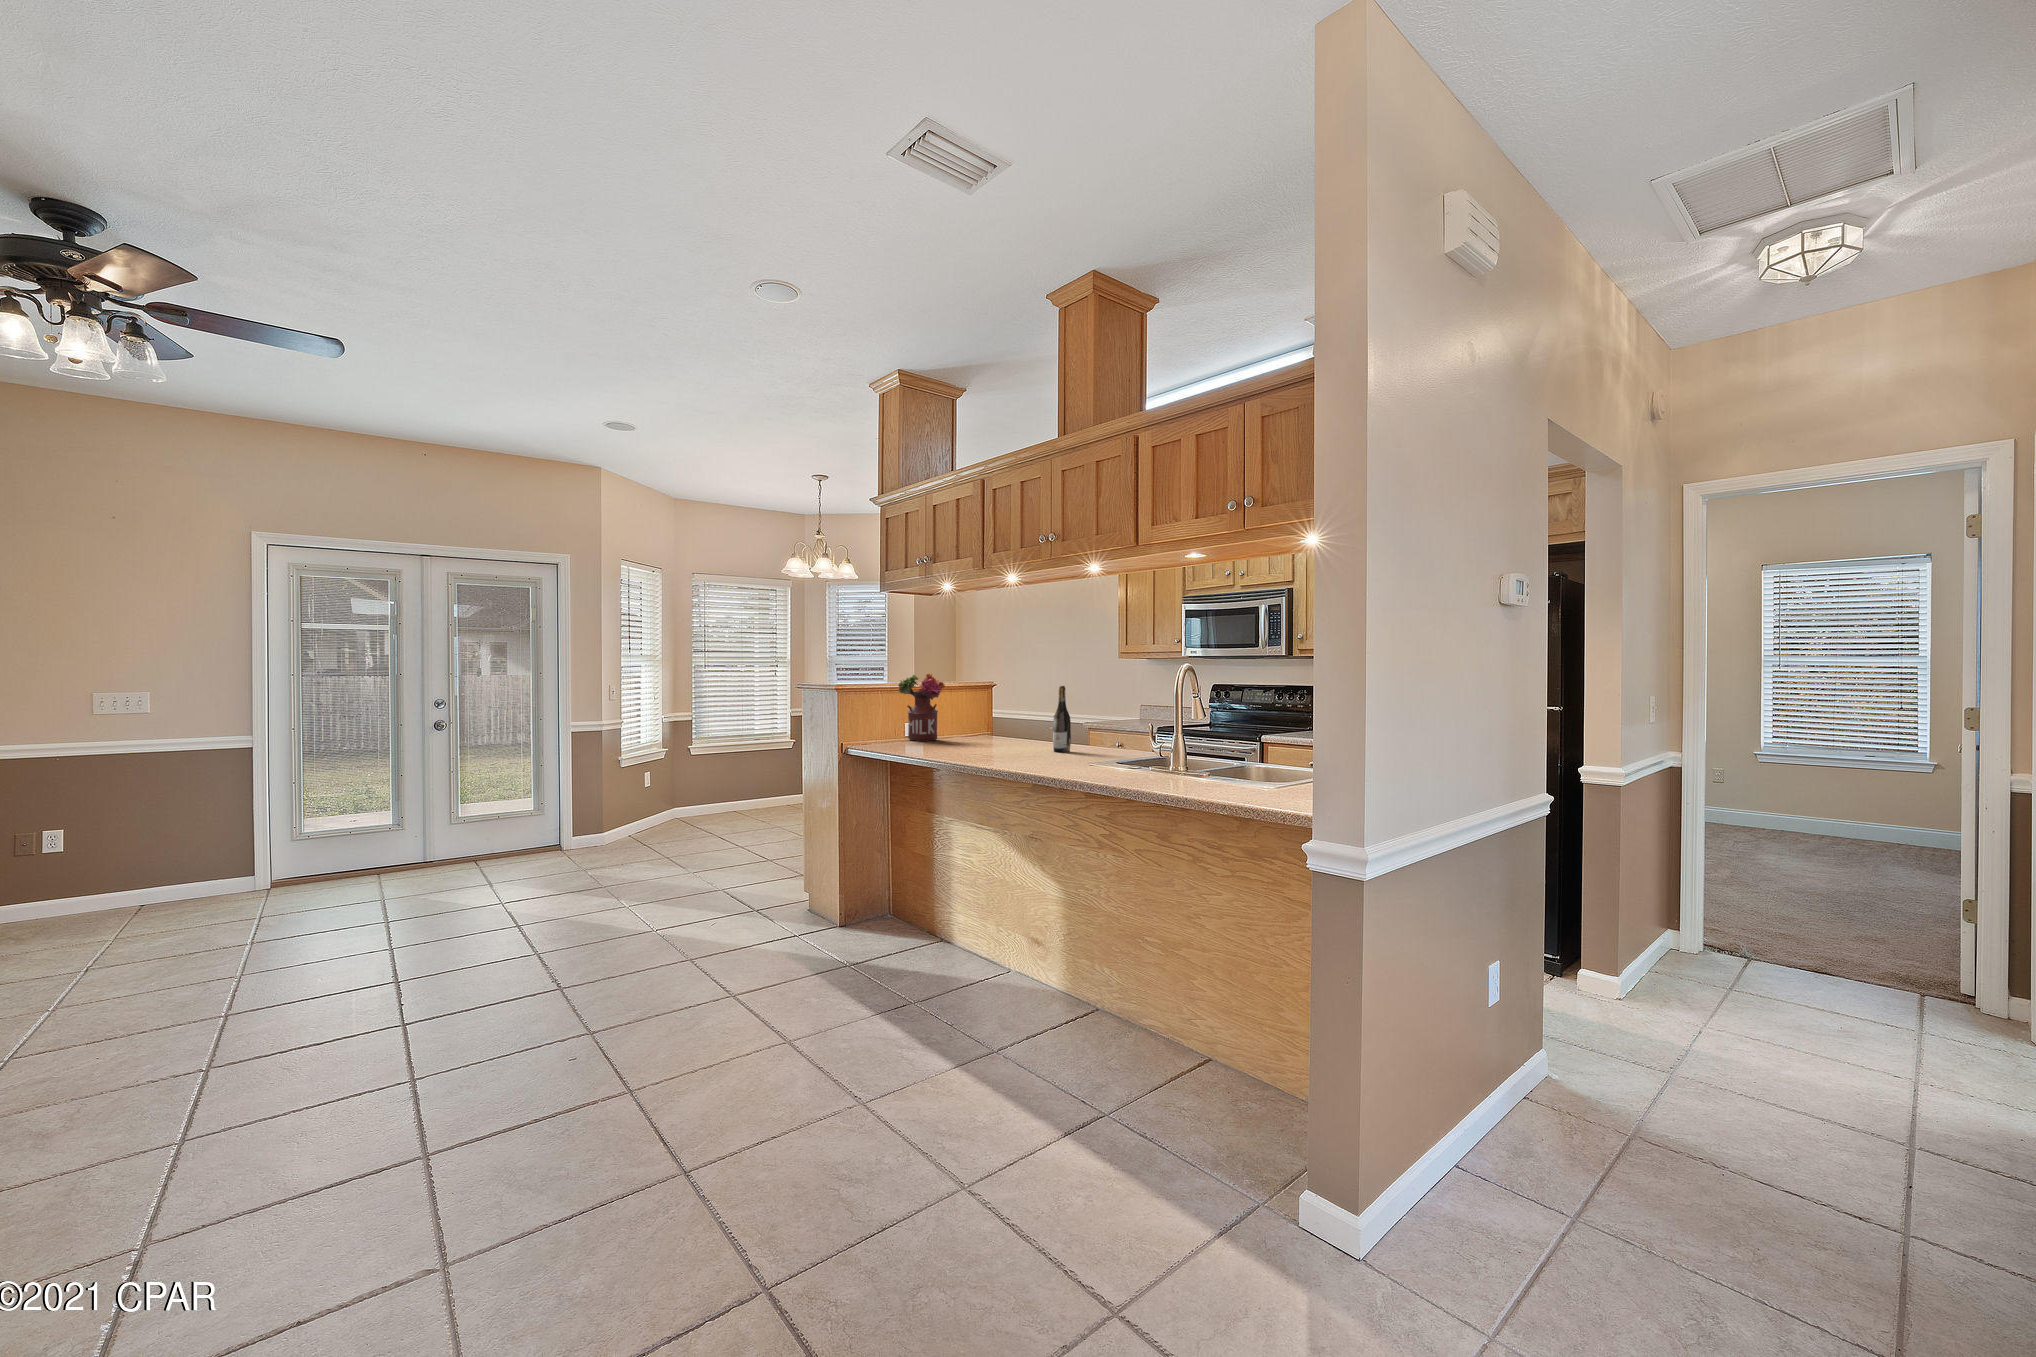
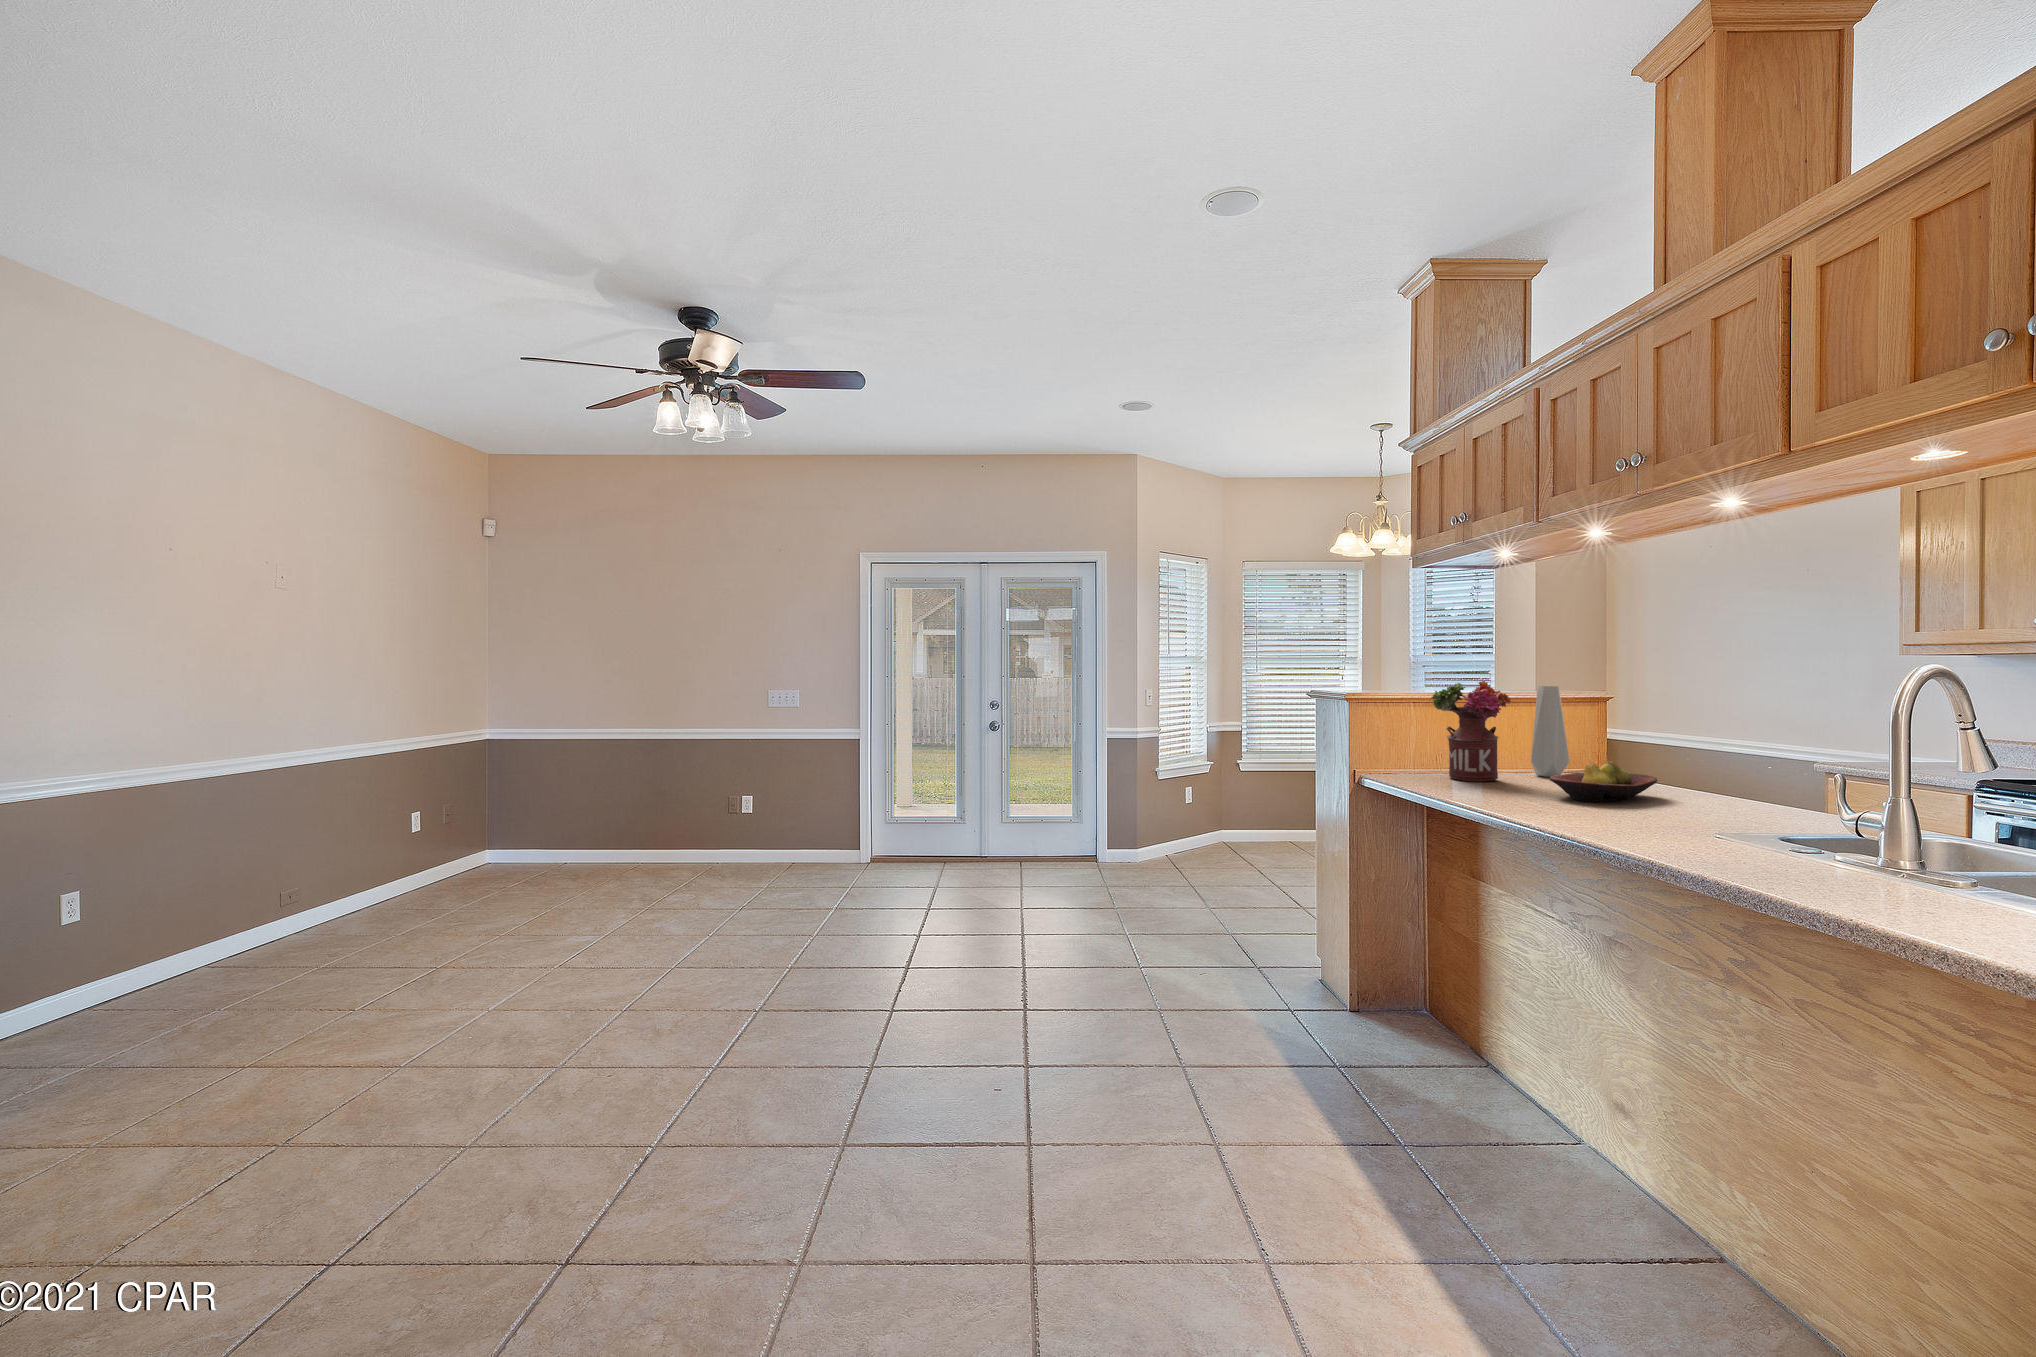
vase: none [952,677,973,736] -> present [1531,686,1569,777]
wine bottle: present [1053,686,1071,752] -> none [1702,705,1745,828]
fruit bowl: none [973,722,1025,746] -> present [1549,761,1657,802]

